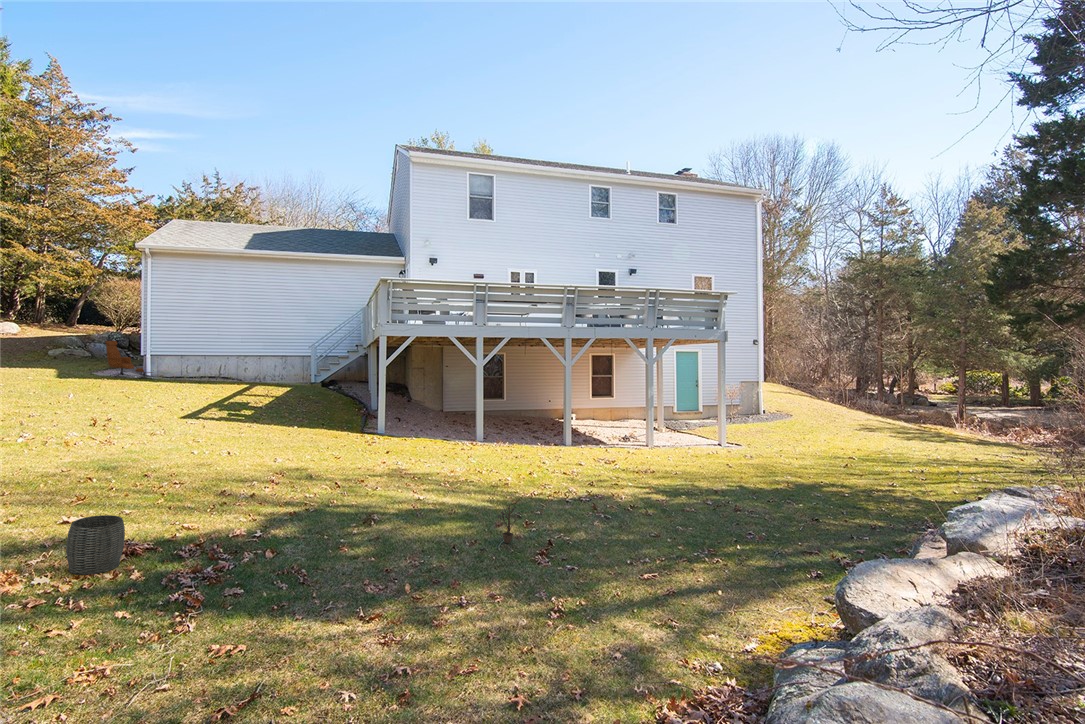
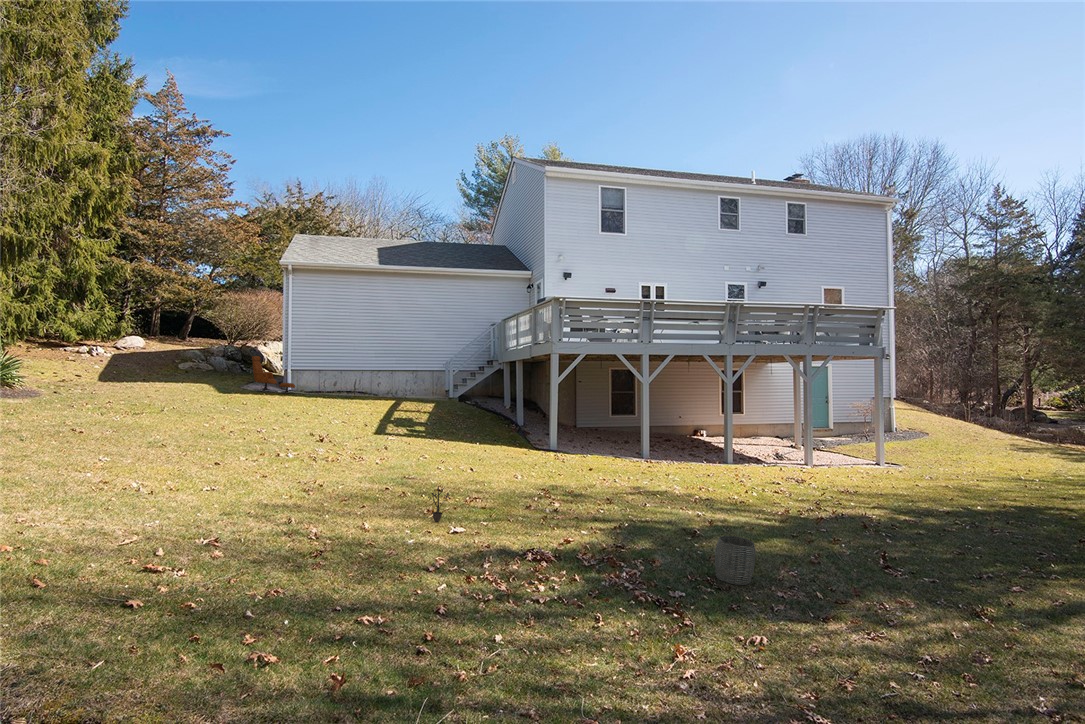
decorative plant: present [492,505,522,543] -> present [424,486,450,522]
woven basket: present [66,515,125,575] -> present [715,536,755,585]

